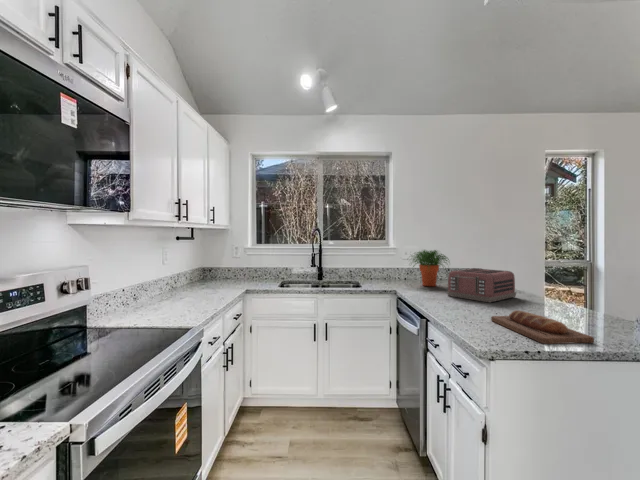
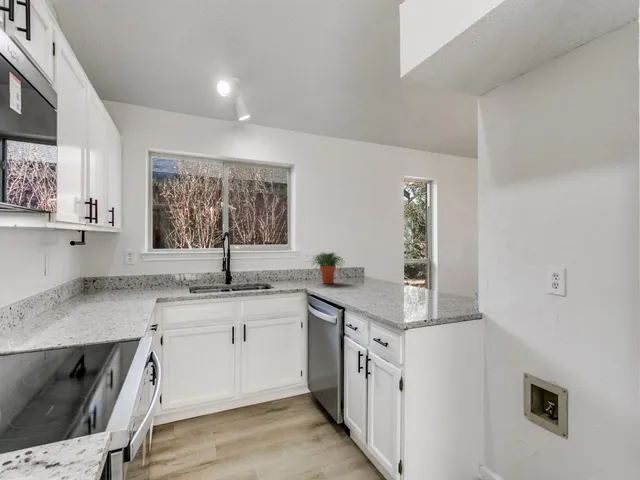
toaster: present [447,268,516,303] -> none [349,267,396,293]
bread loaf: present [491,311,594,344] -> none [393,296,460,316]

